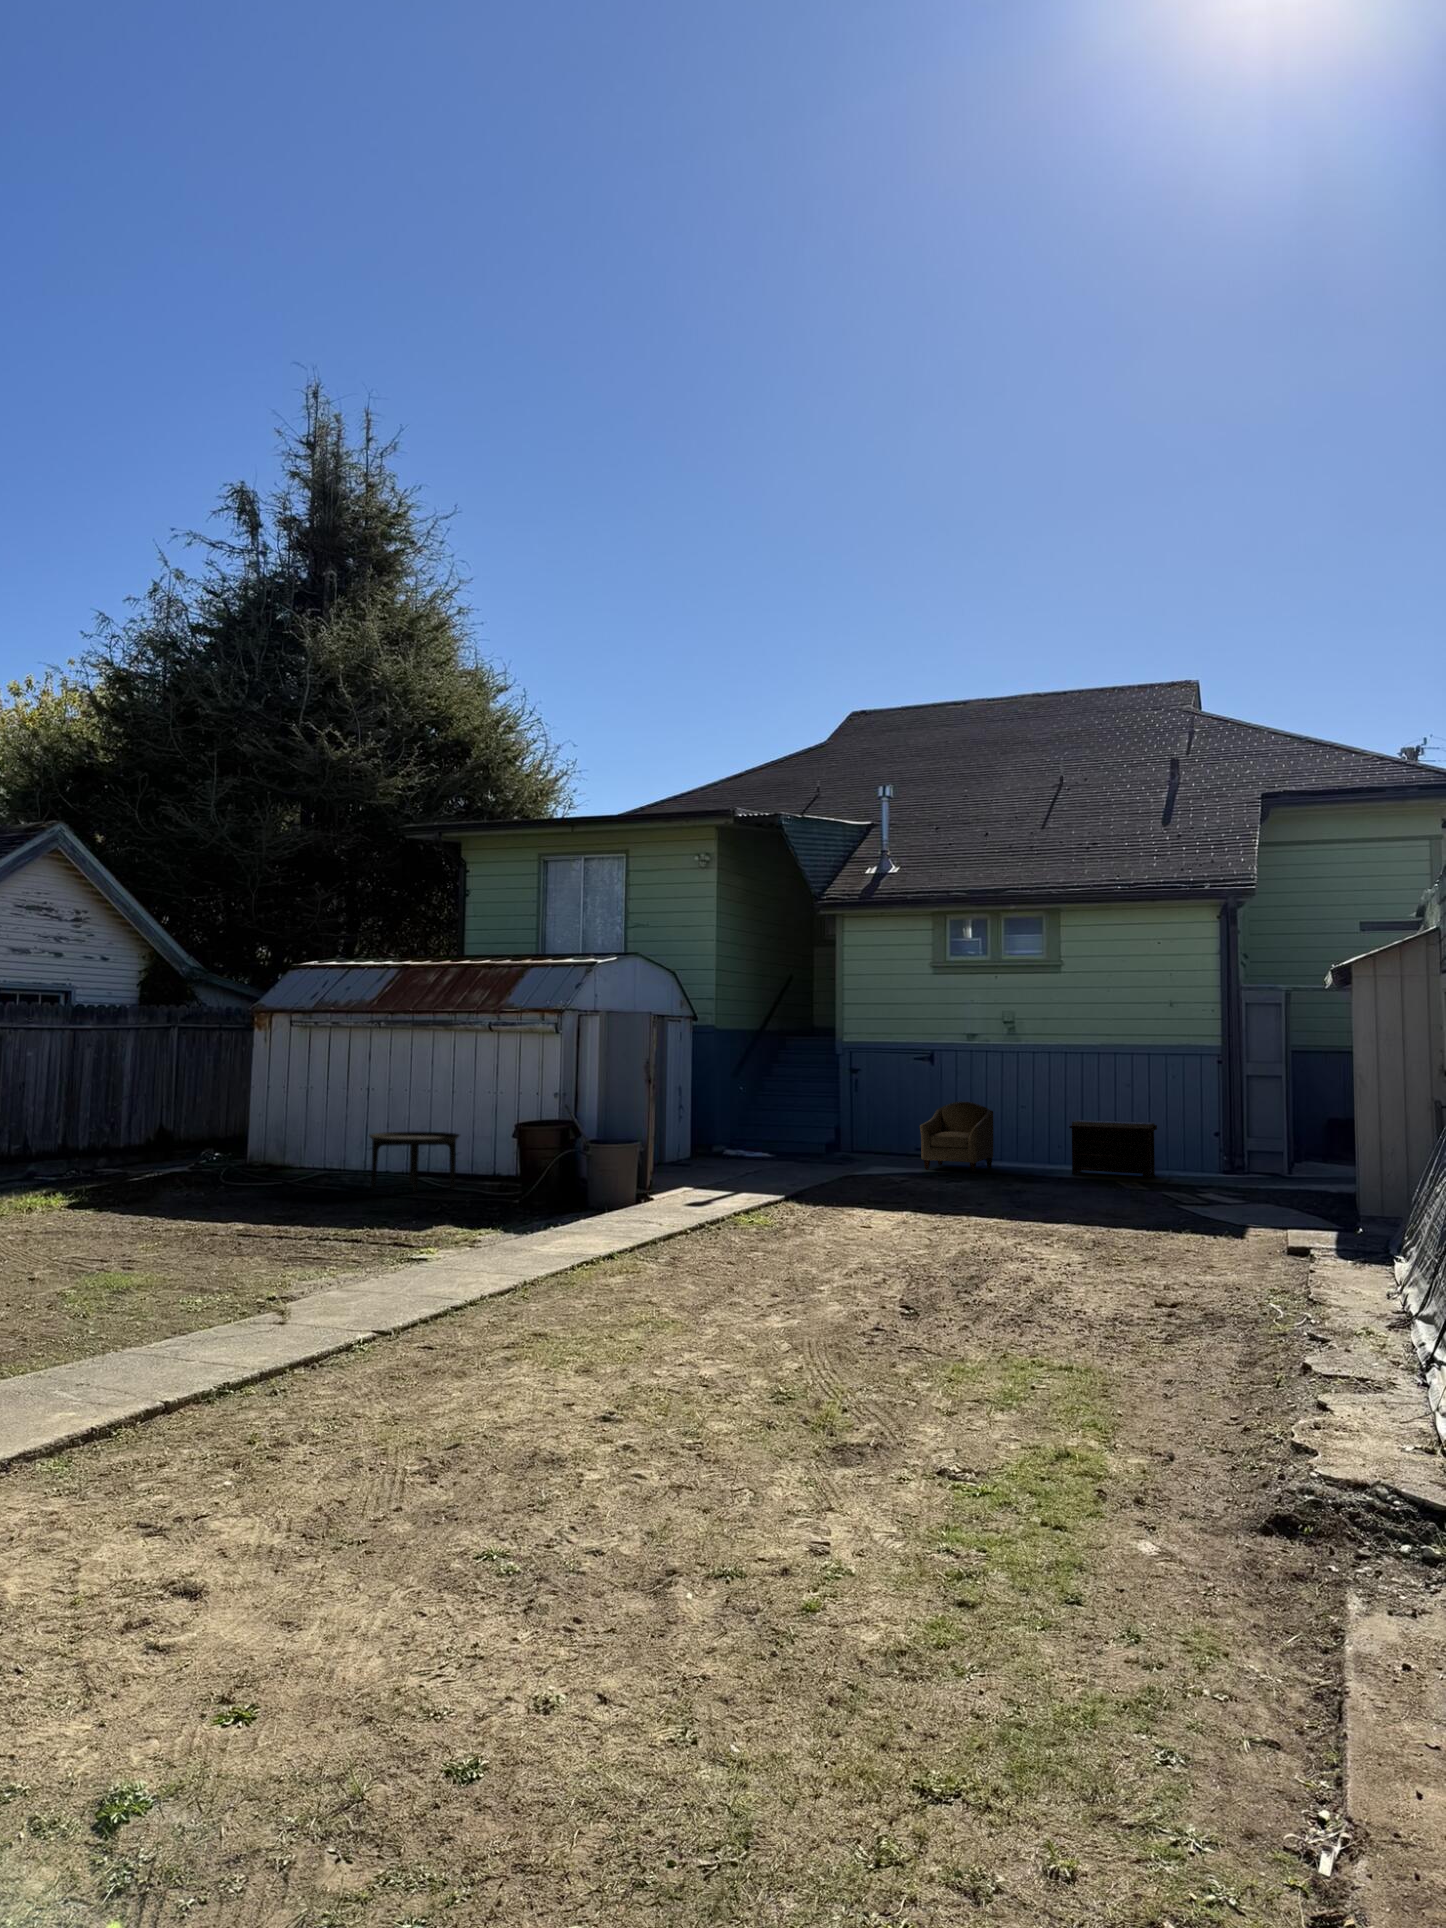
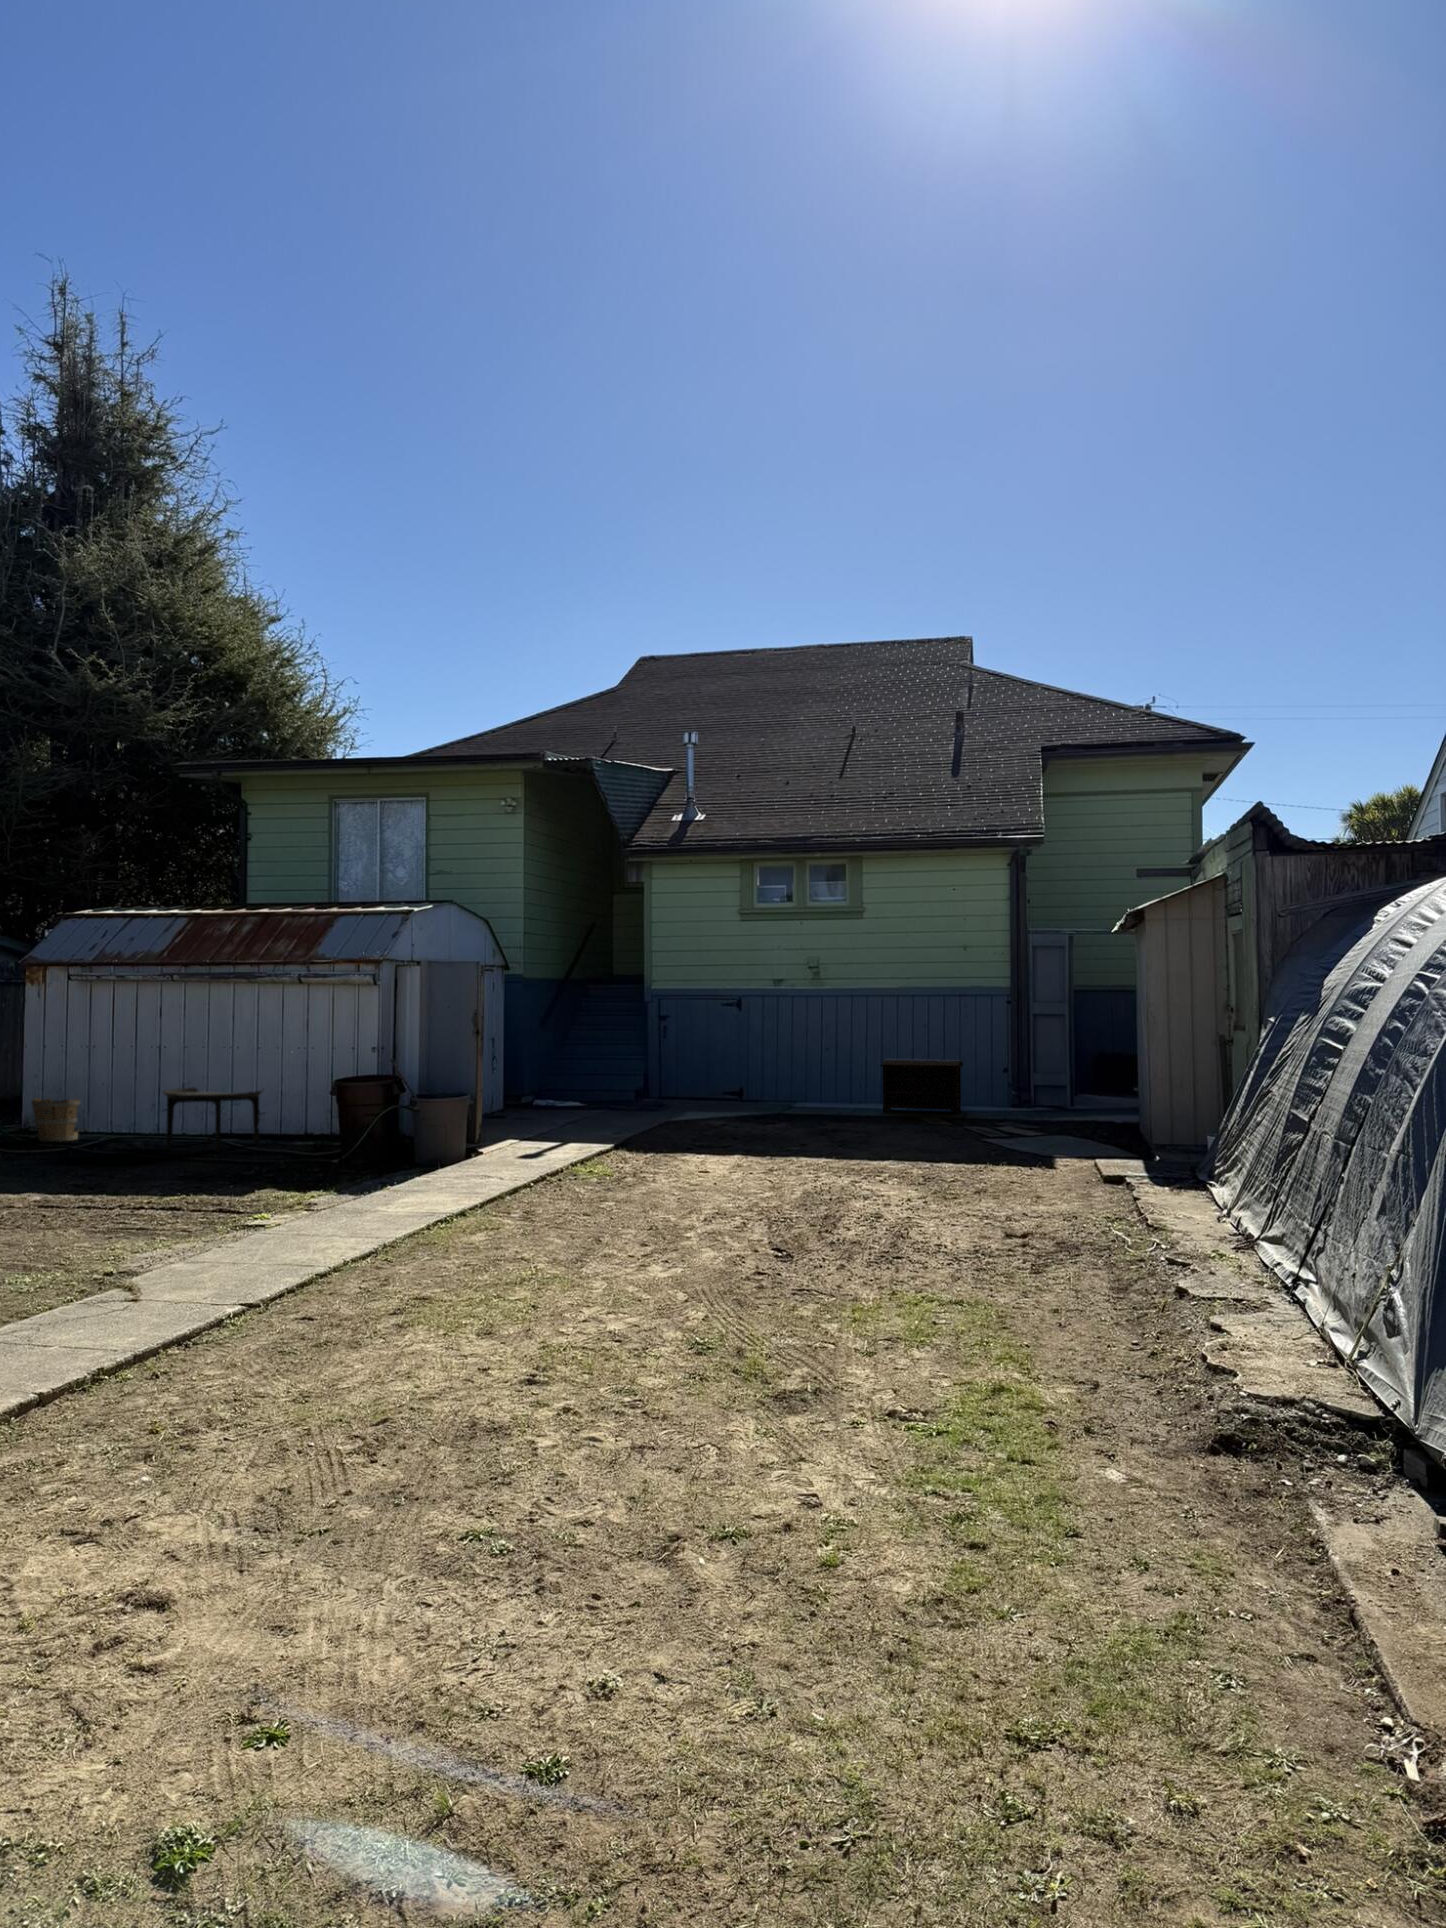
chair: present [920,1101,993,1172] -> none [734,1042,805,1112]
wooden bucket: none [259,1137,306,1179] -> present [31,1097,80,1142]

